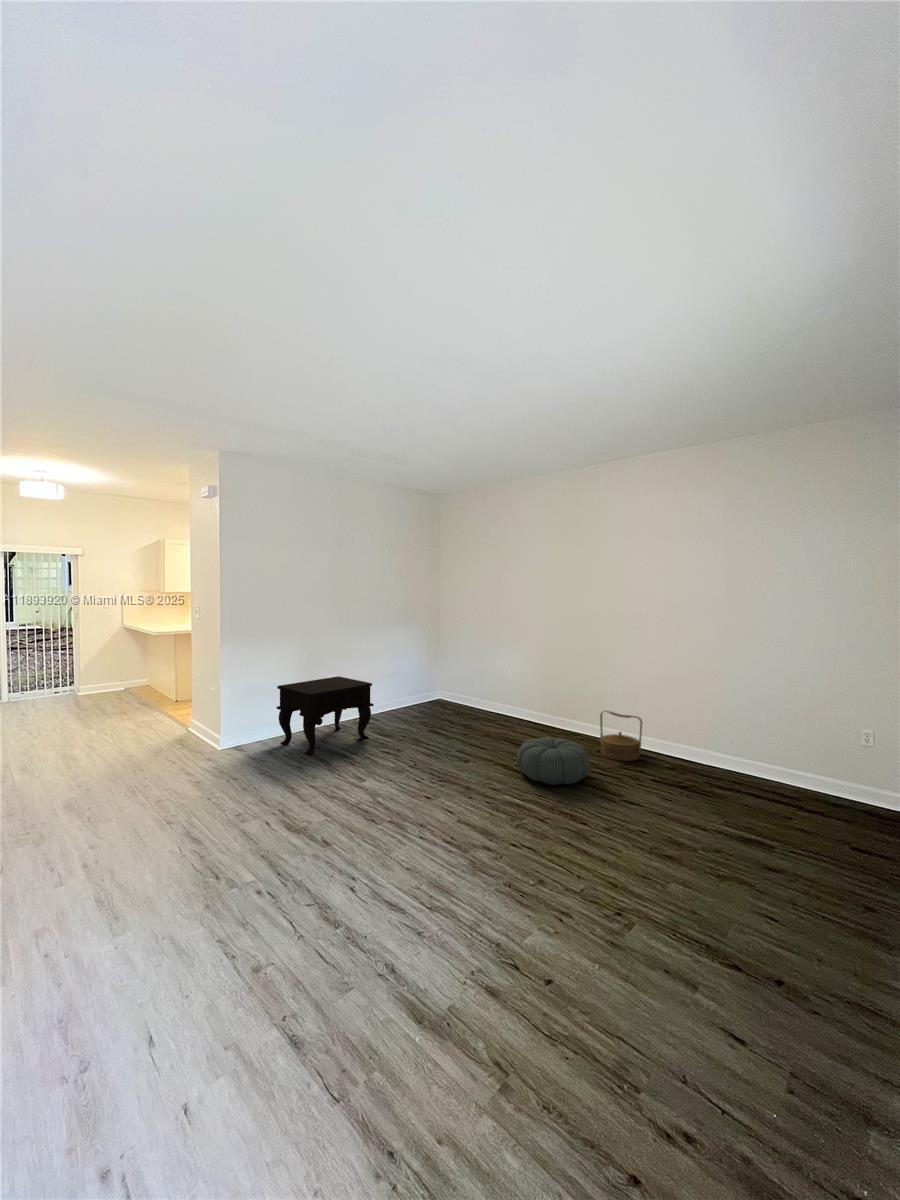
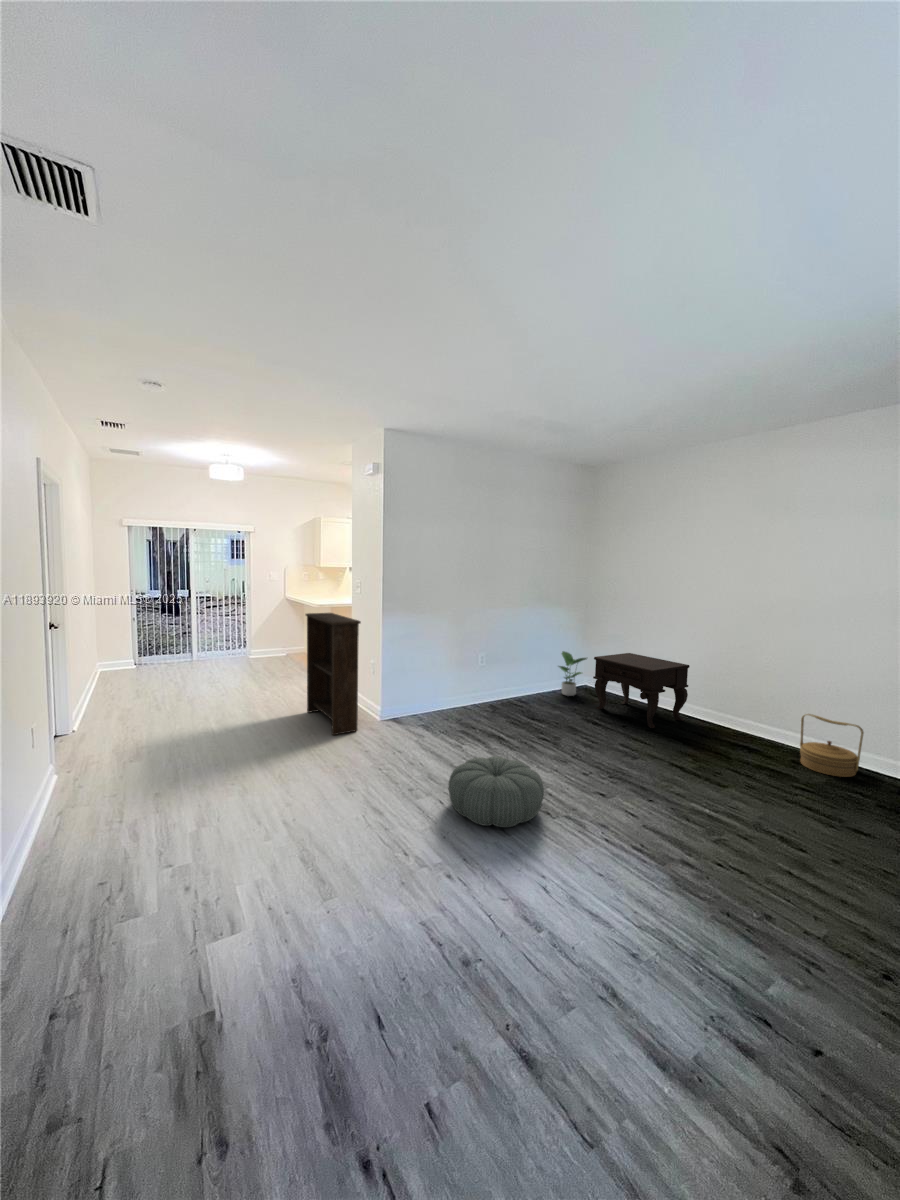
bookshelf: none [136,641,196,769] -> present [306,613,361,735]
potted plant: none [408,670,436,712] -> present [559,651,587,696]
side table: present [277,676,374,755] -> present [593,653,690,728]
pouf: present [517,737,590,785] -> present [448,756,544,827]

